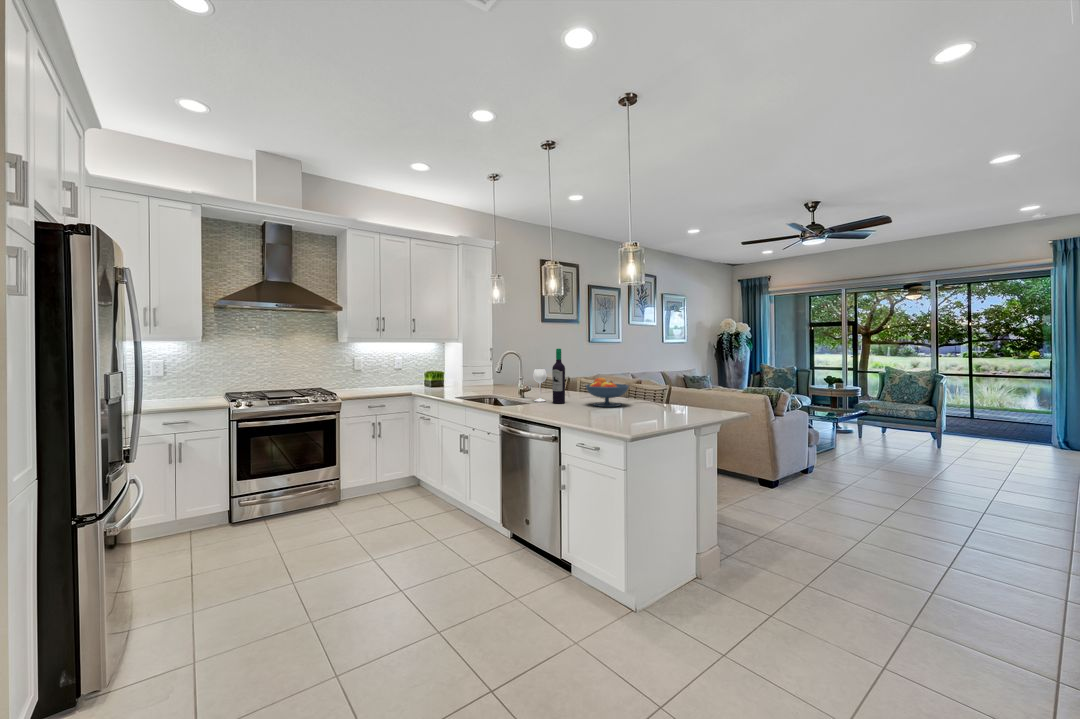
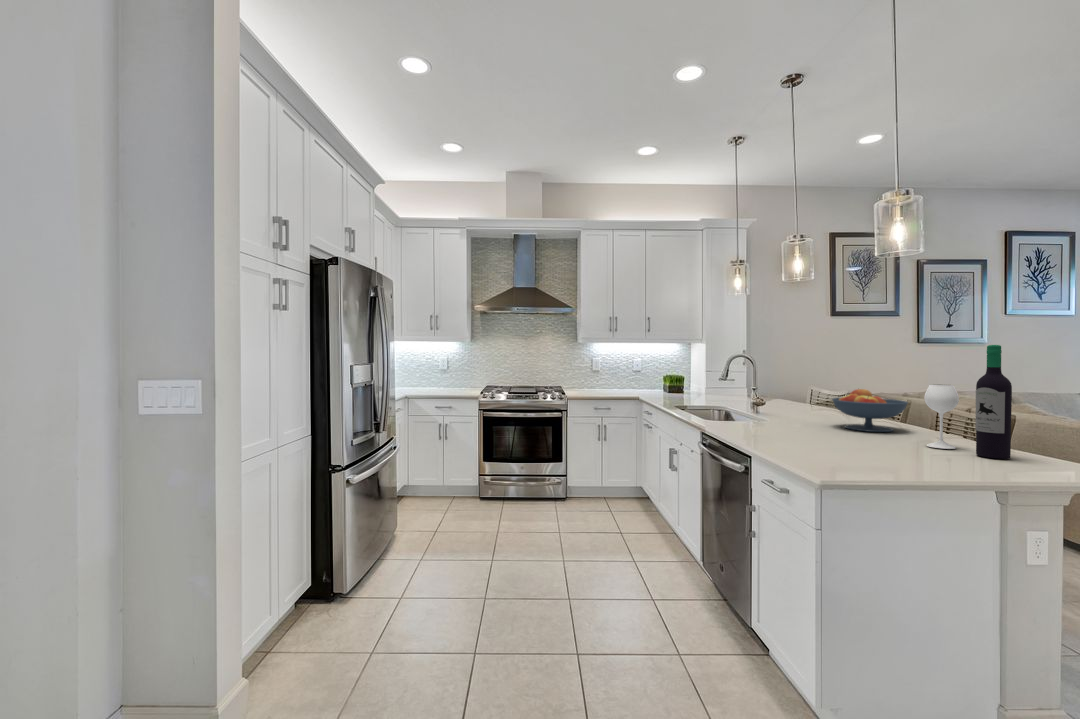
wine bottle: present [533,349,565,403] -> present [924,345,1012,459]

